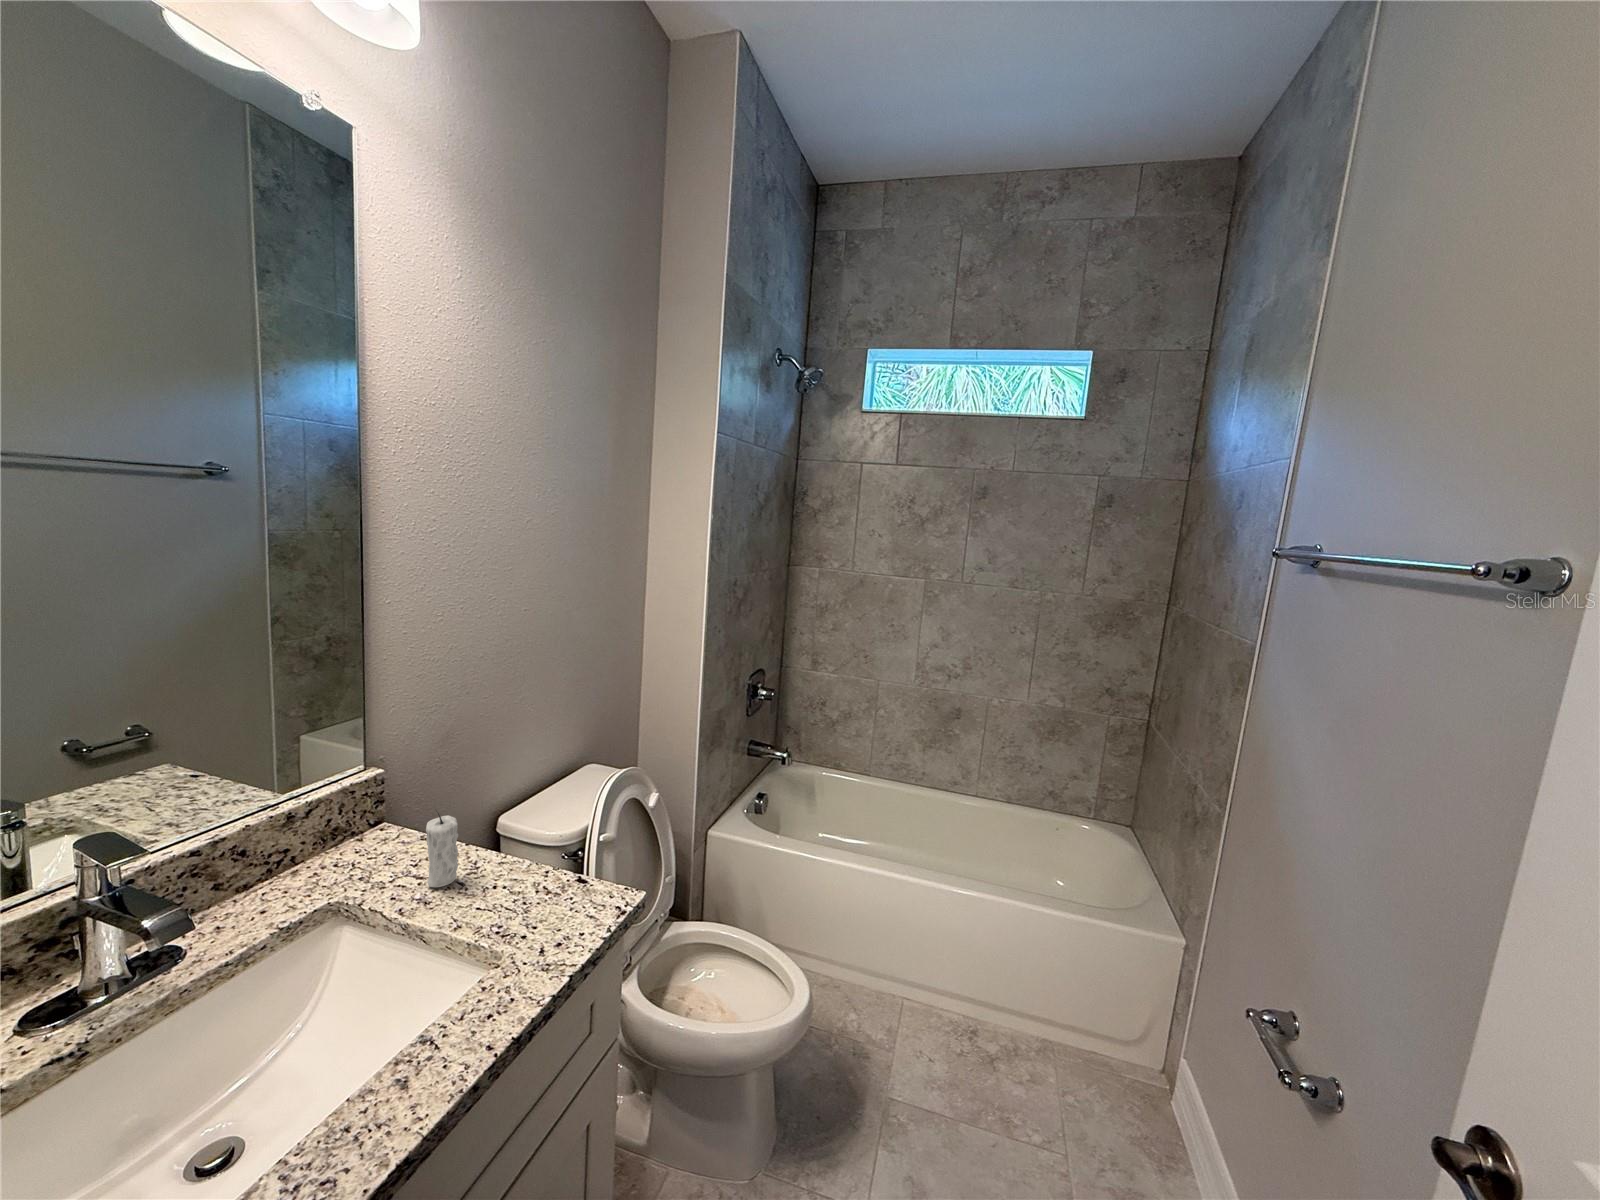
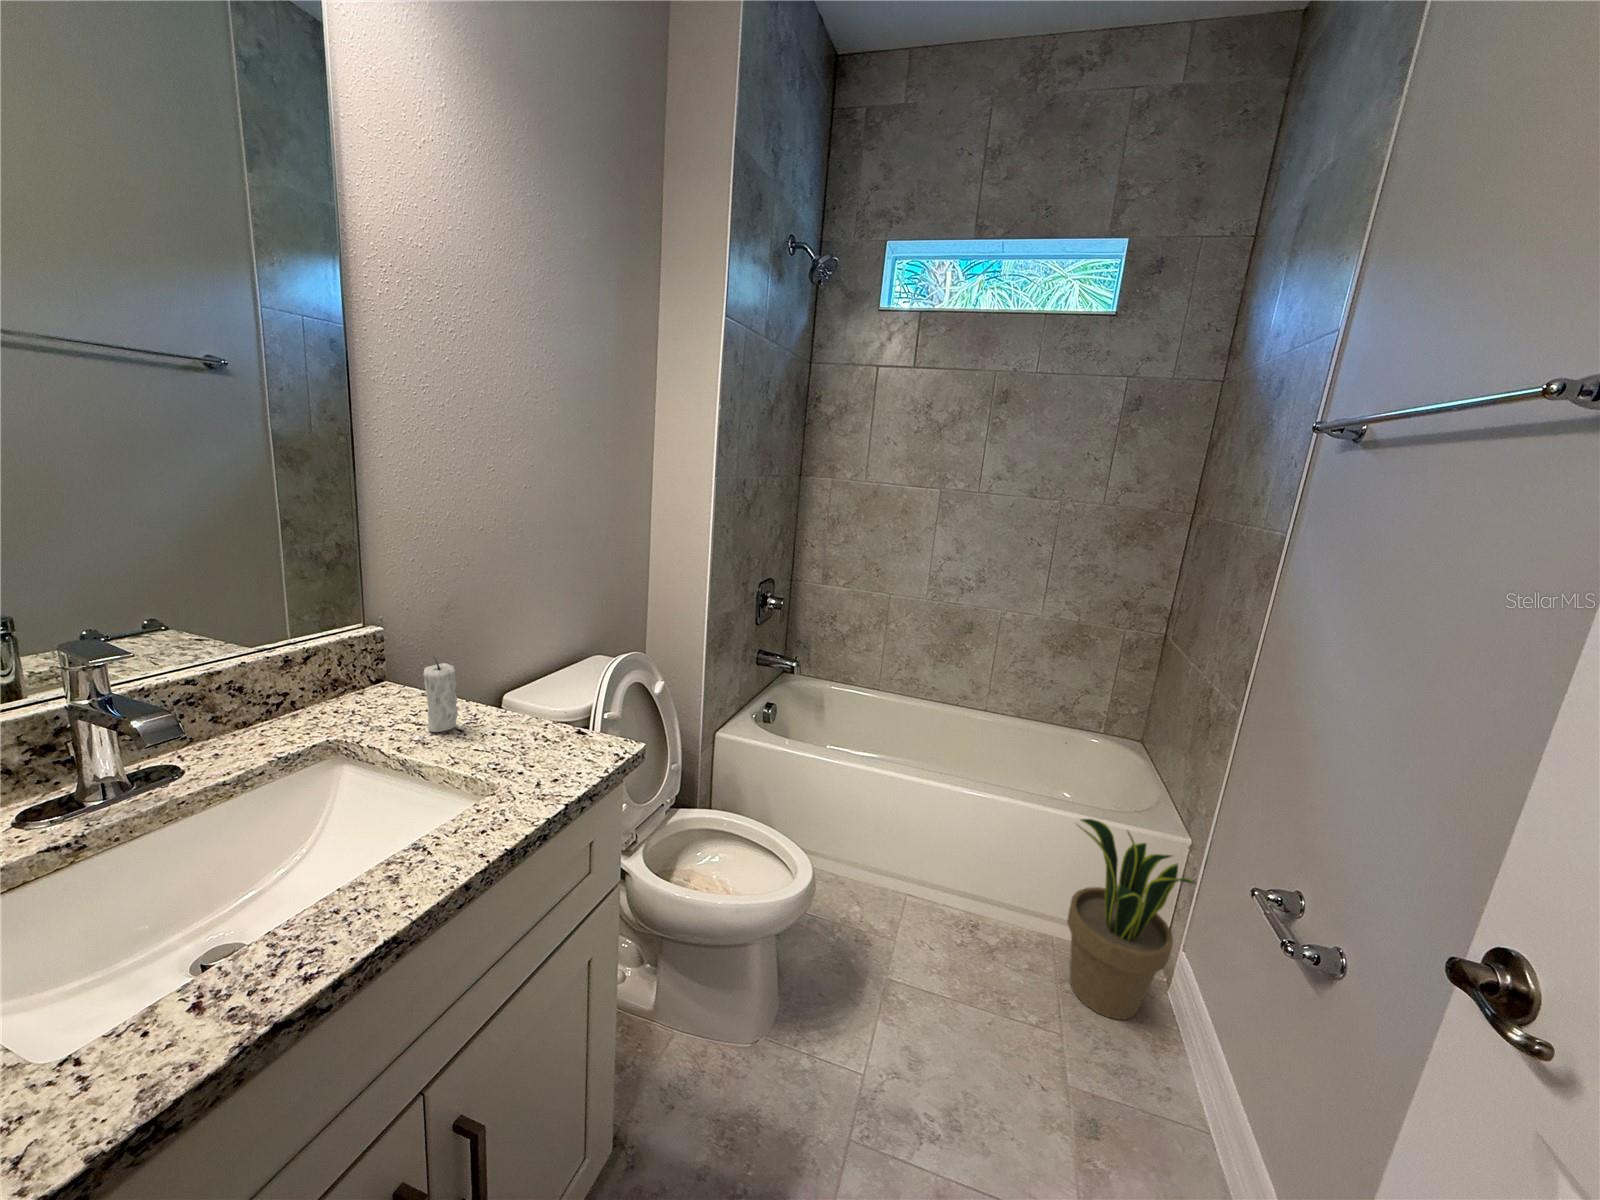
potted plant: none [1078,926,1208,1148] -> present [1067,819,1195,1020]

